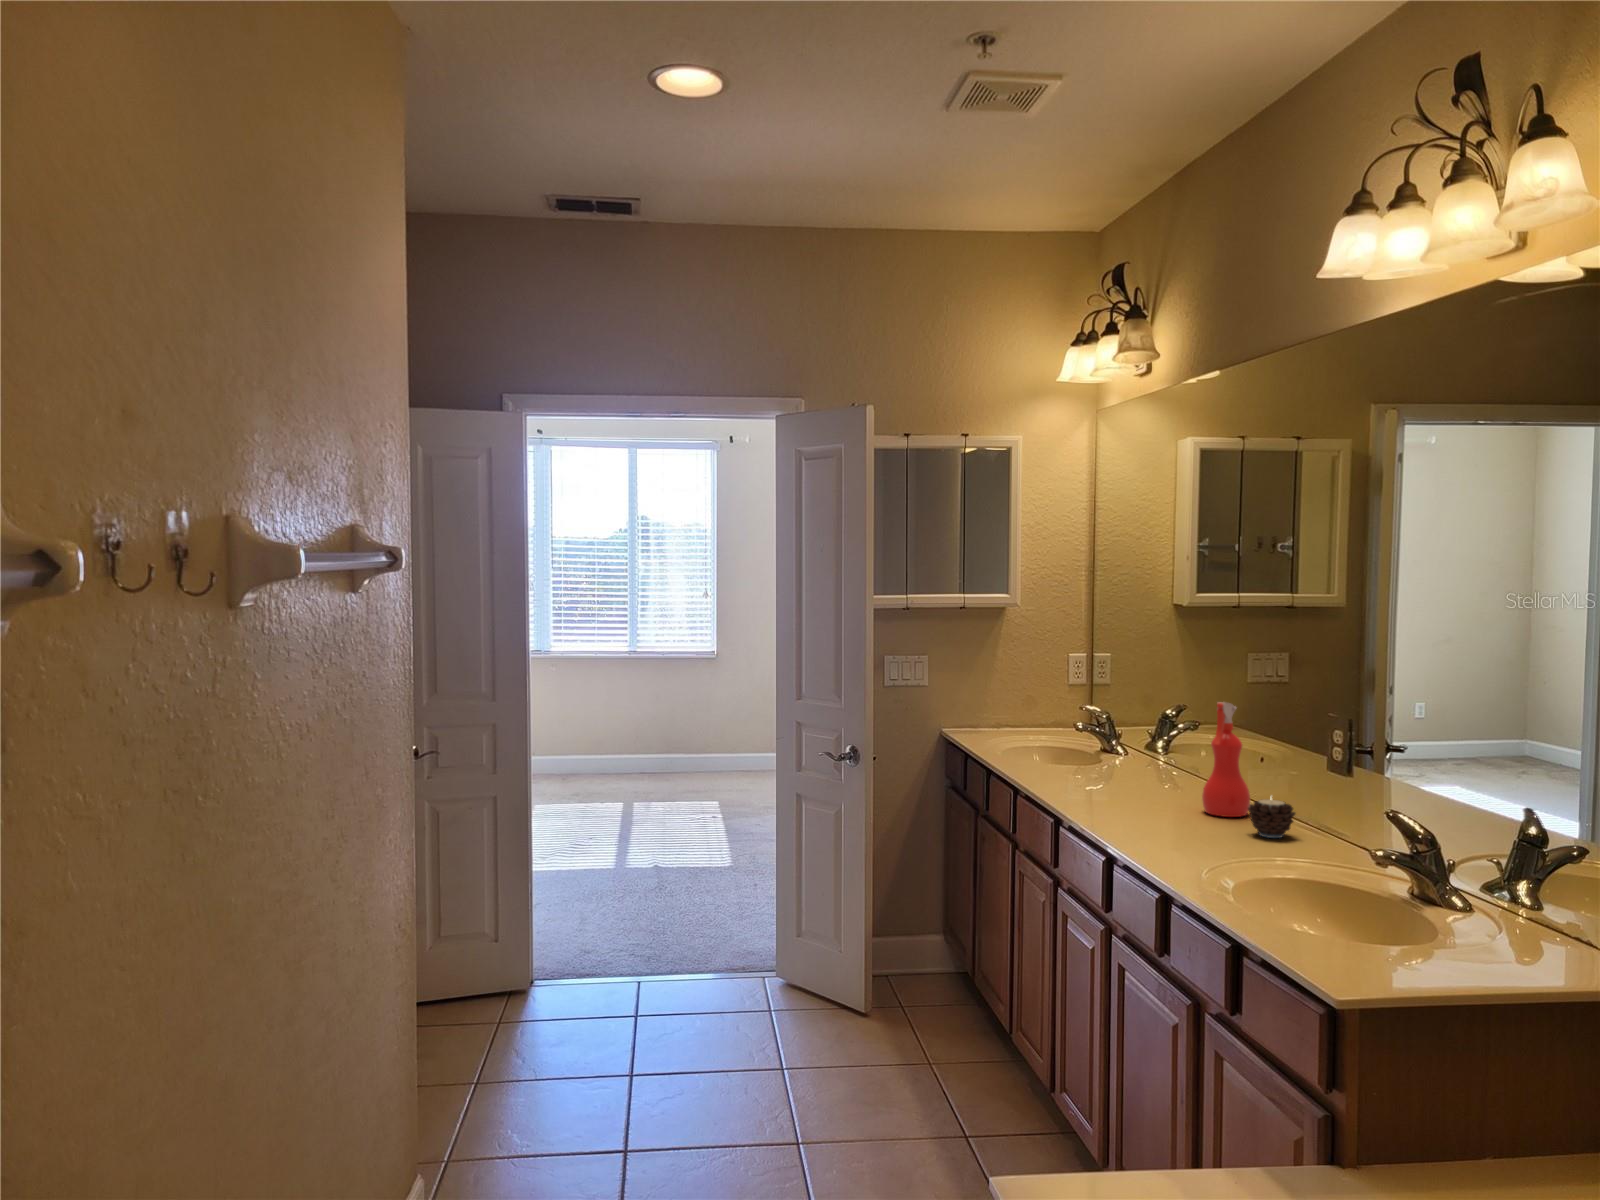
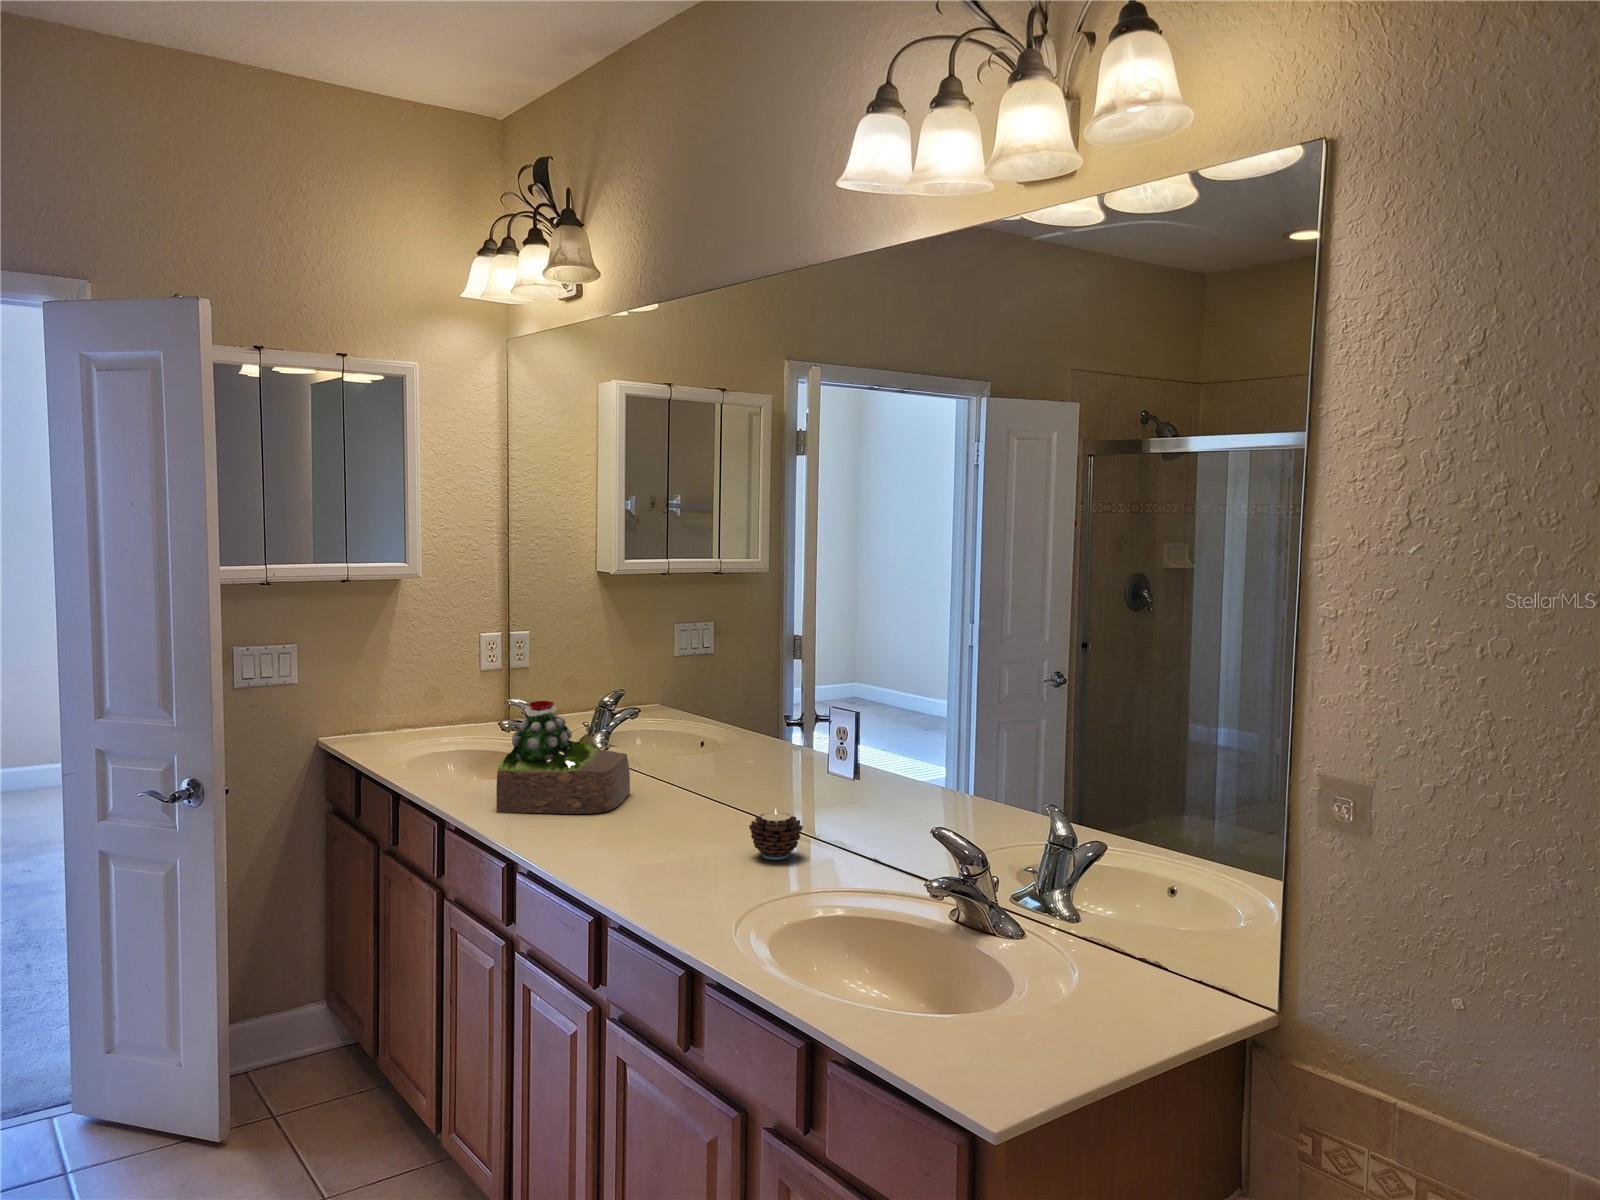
succulent plant: none [1057,702,1170,794] -> present [496,701,630,814]
spray bottle: present [1202,702,1250,817] -> none [684,698,738,834]

